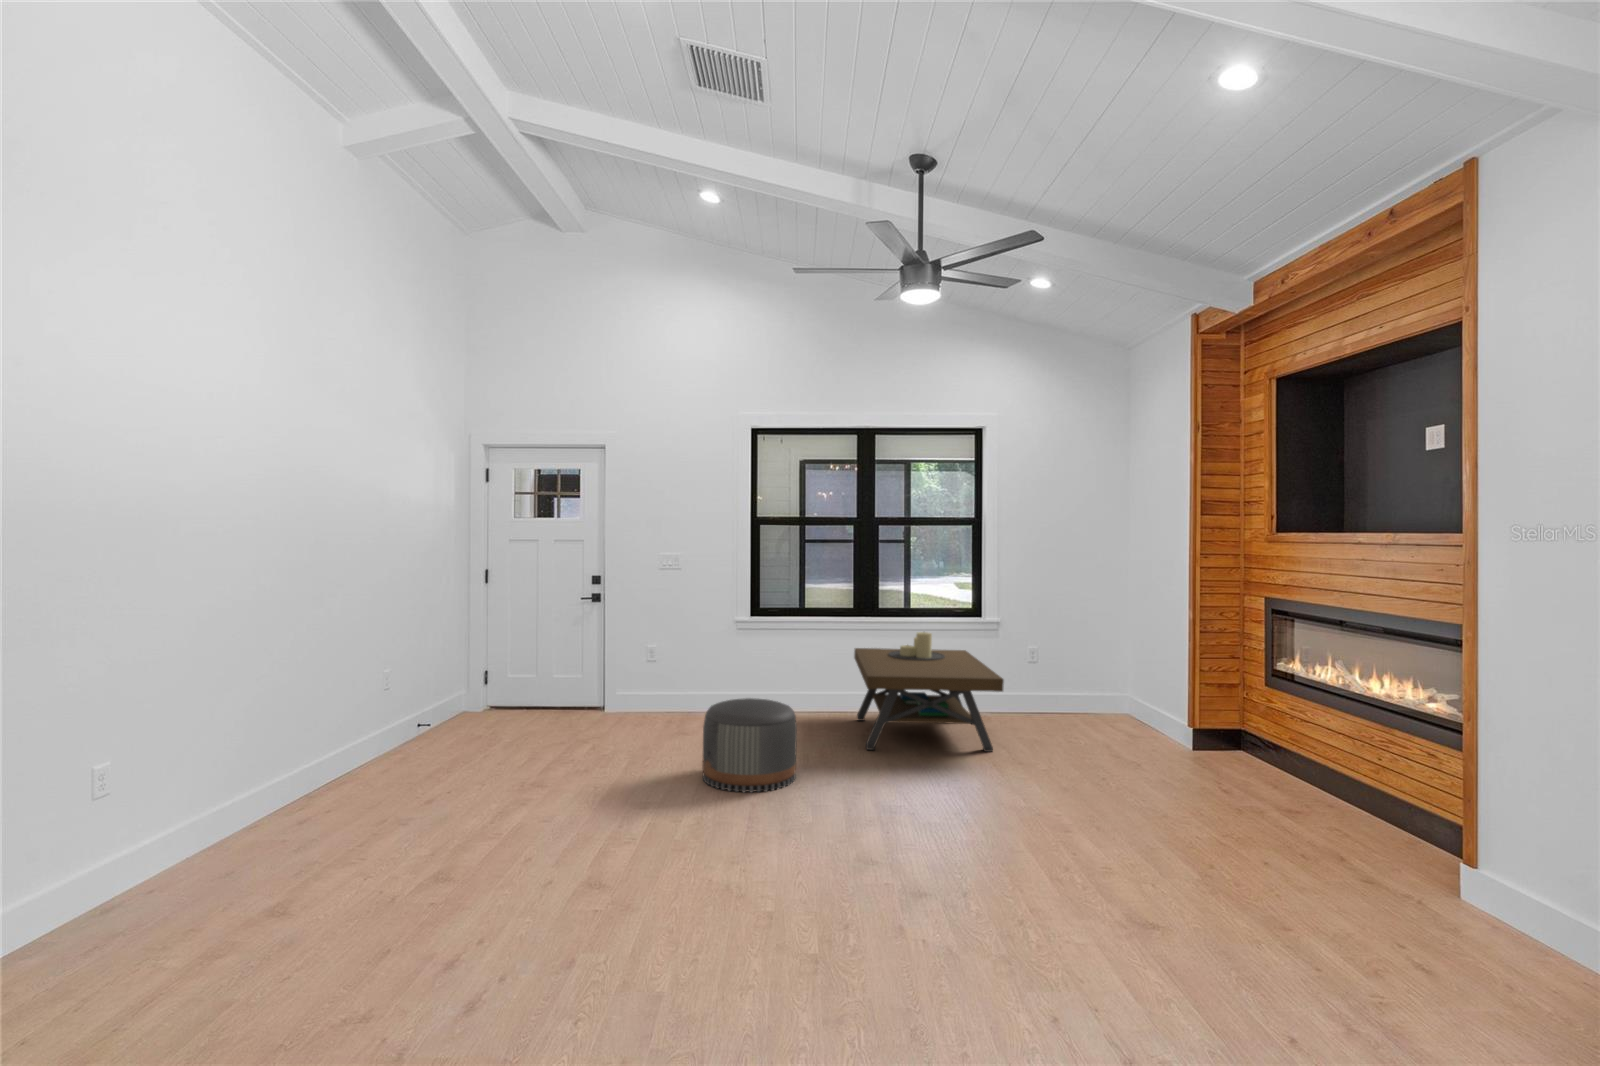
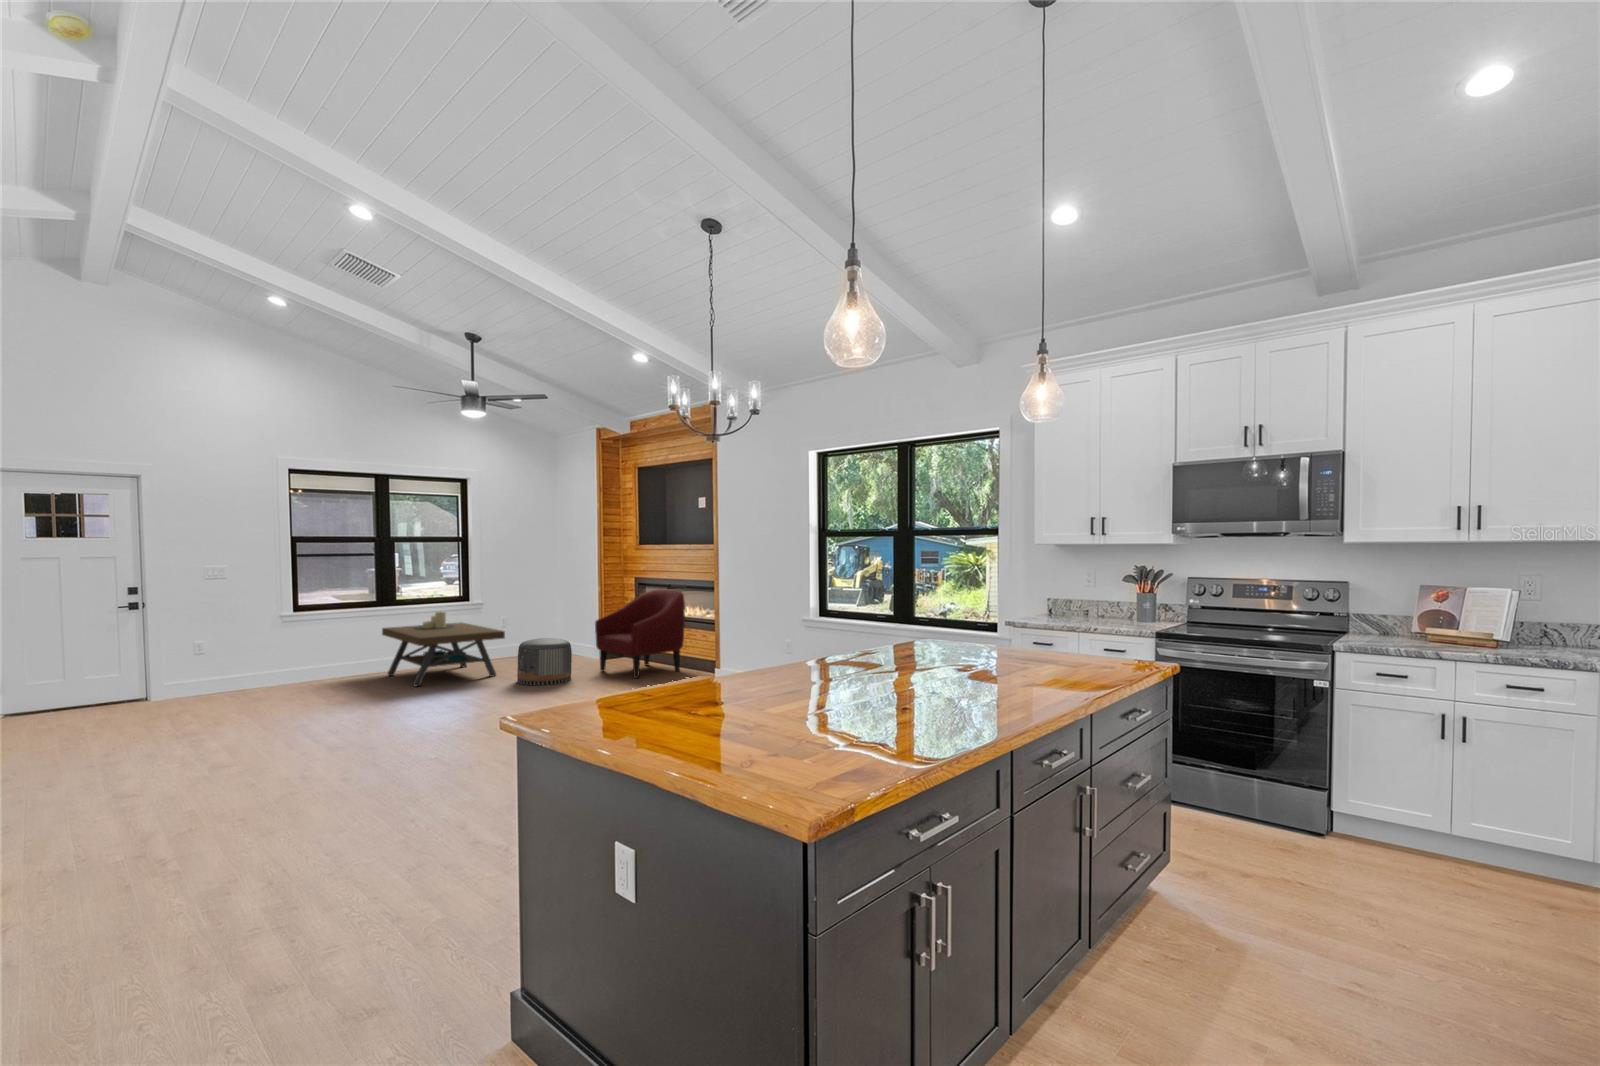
armchair: none [1168,629,1377,821] -> present [595,589,685,678]
pouf: present [702,698,797,793] -> present [517,638,572,685]

